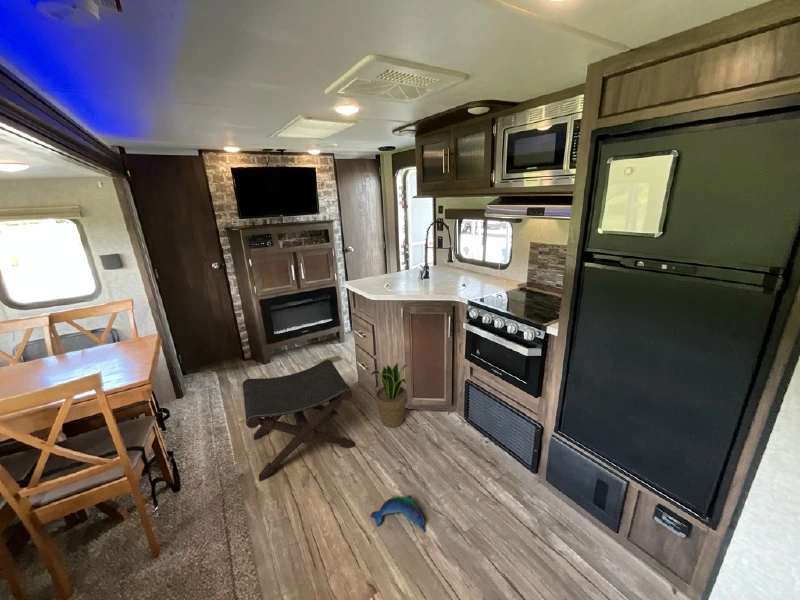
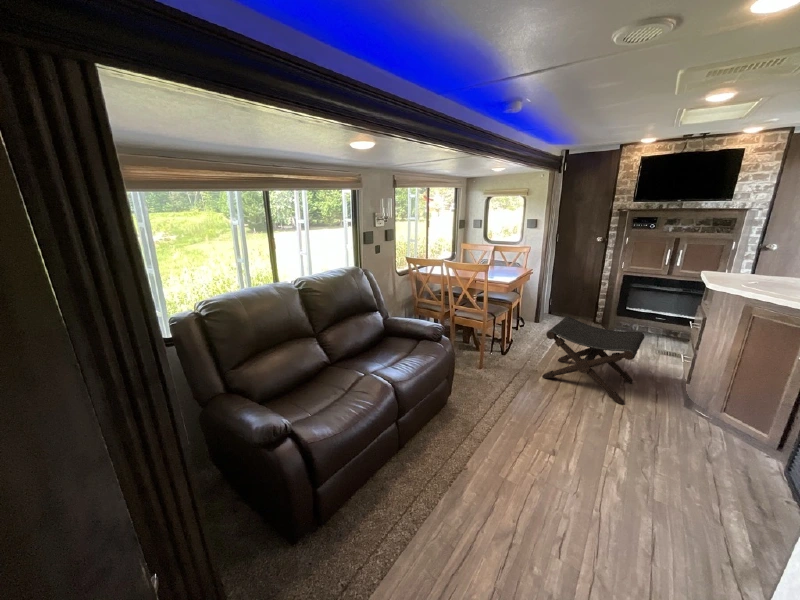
potted plant: present [371,363,408,428] -> none [667,355,728,424]
plush toy: present [370,495,425,532] -> none [586,431,628,468]

